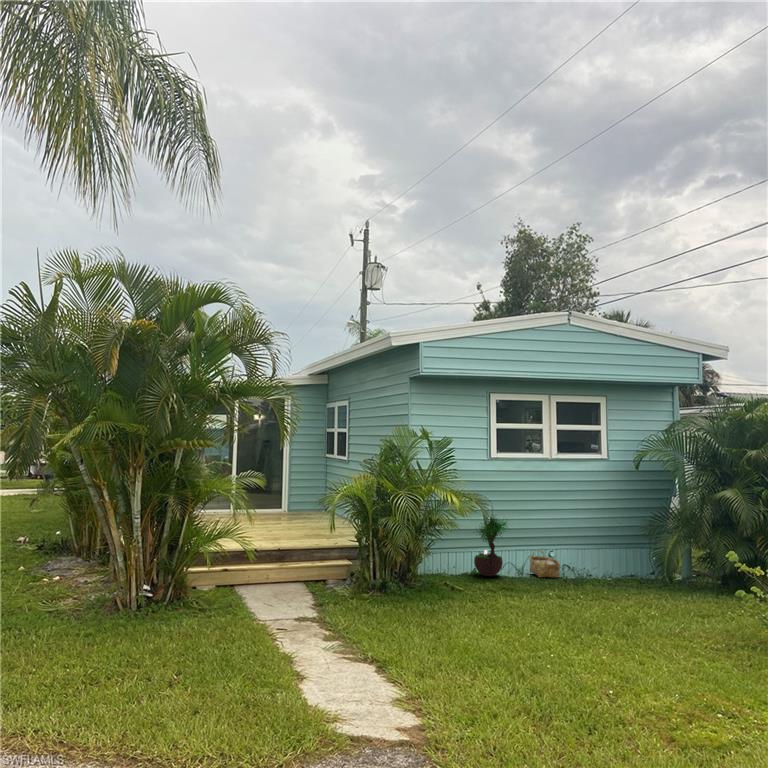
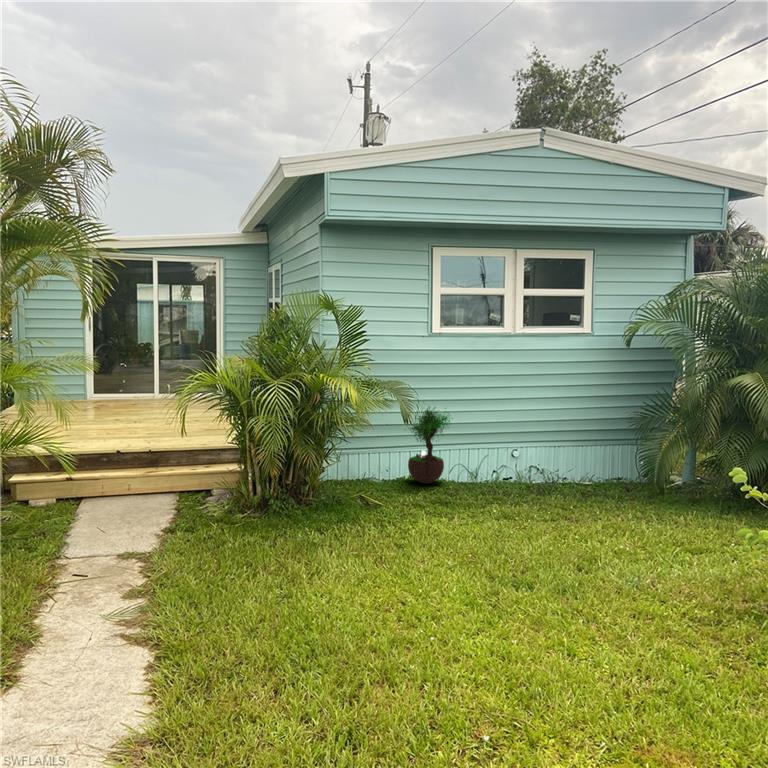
woven basket: present [530,551,560,577] -> none [482,450,519,484]

